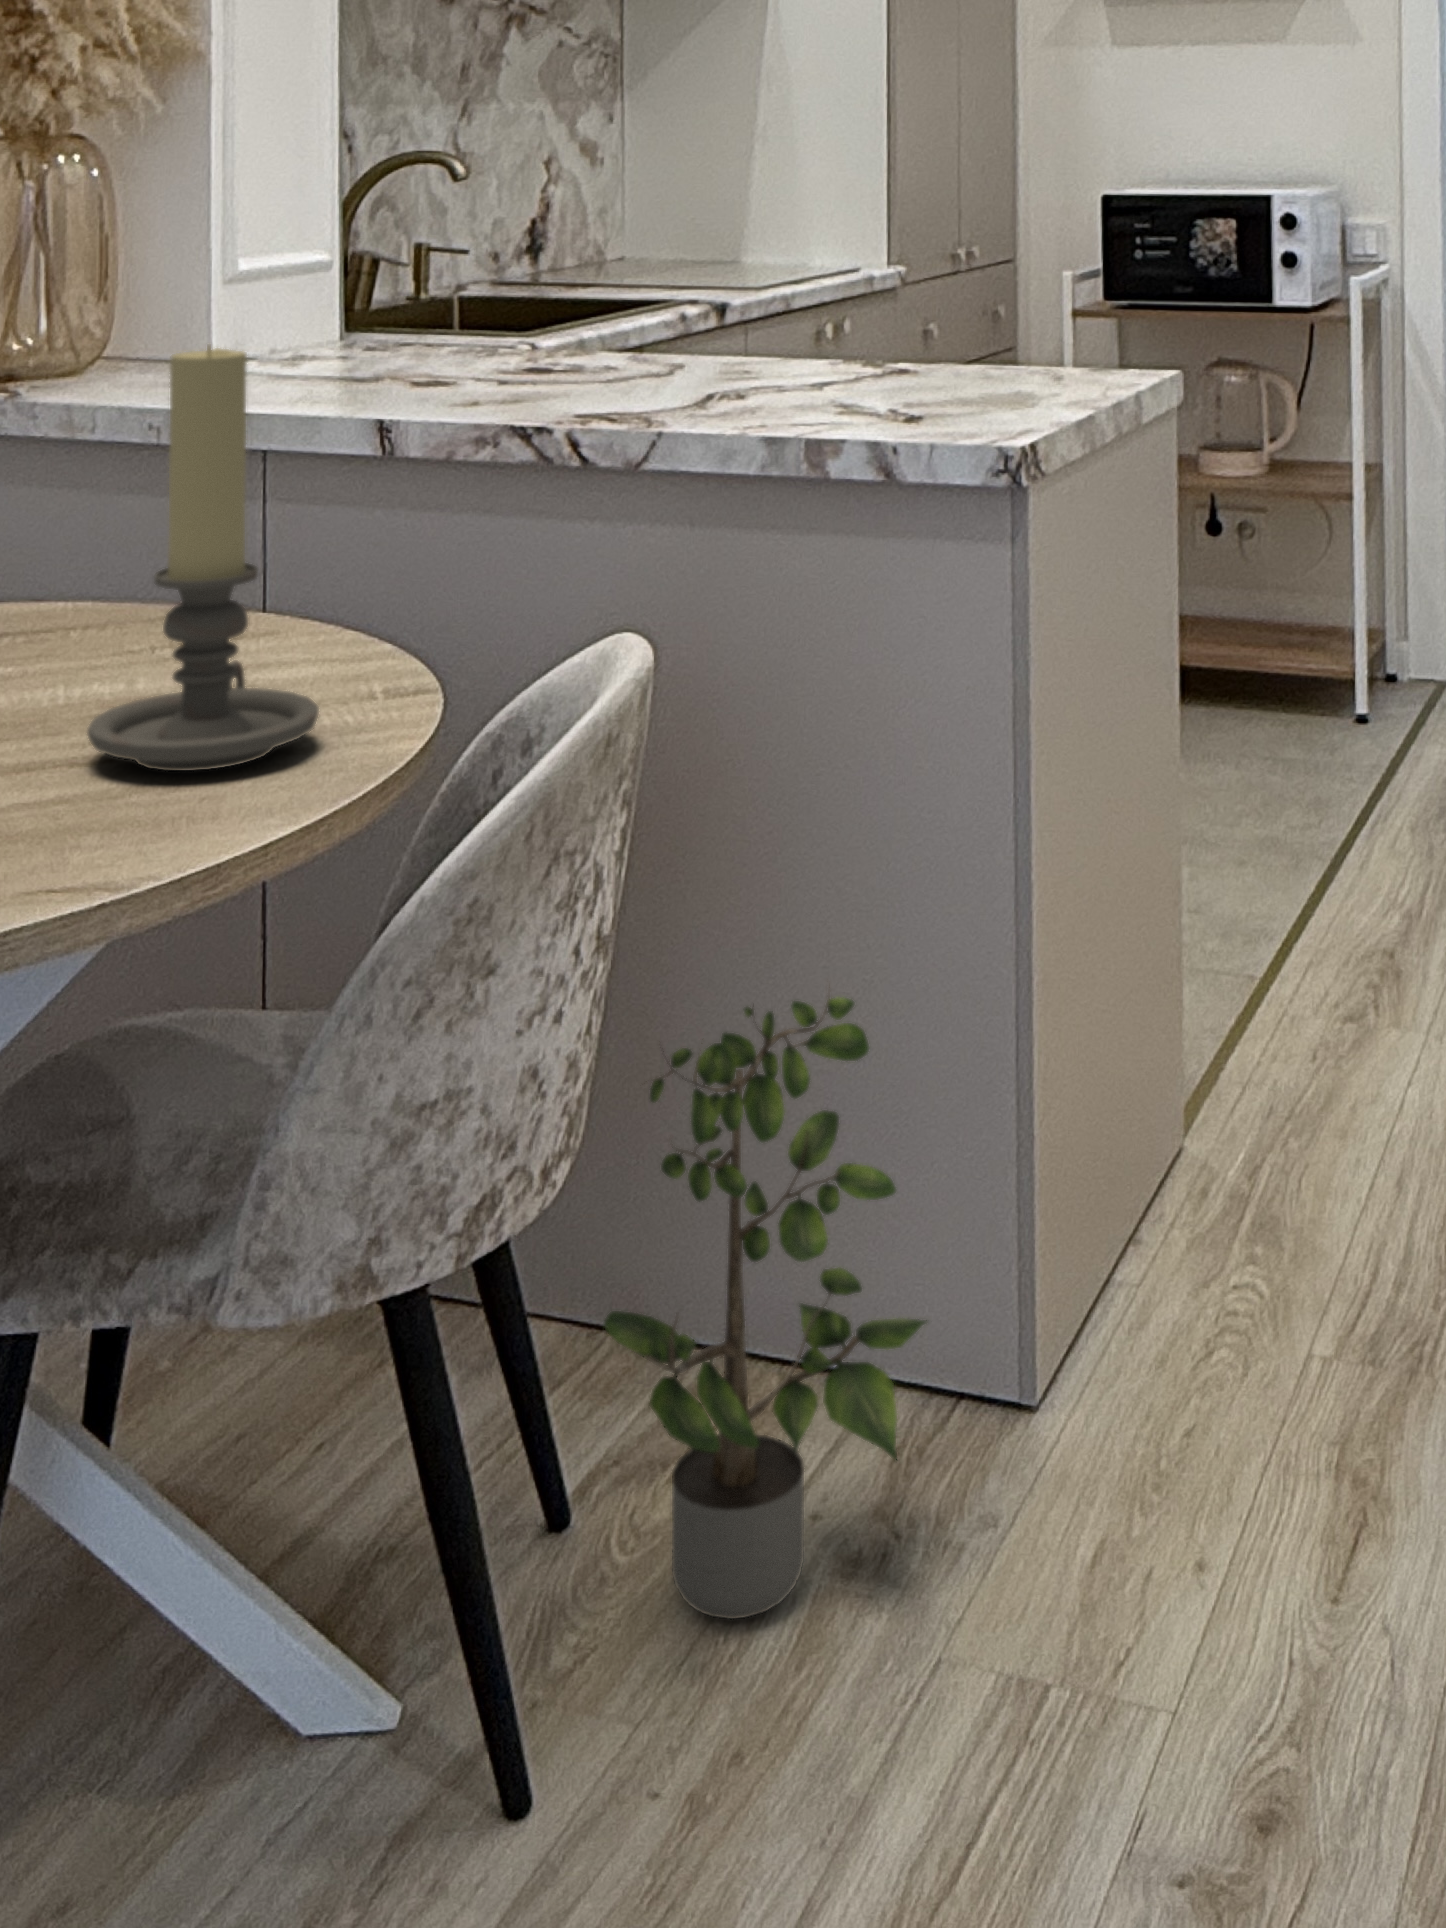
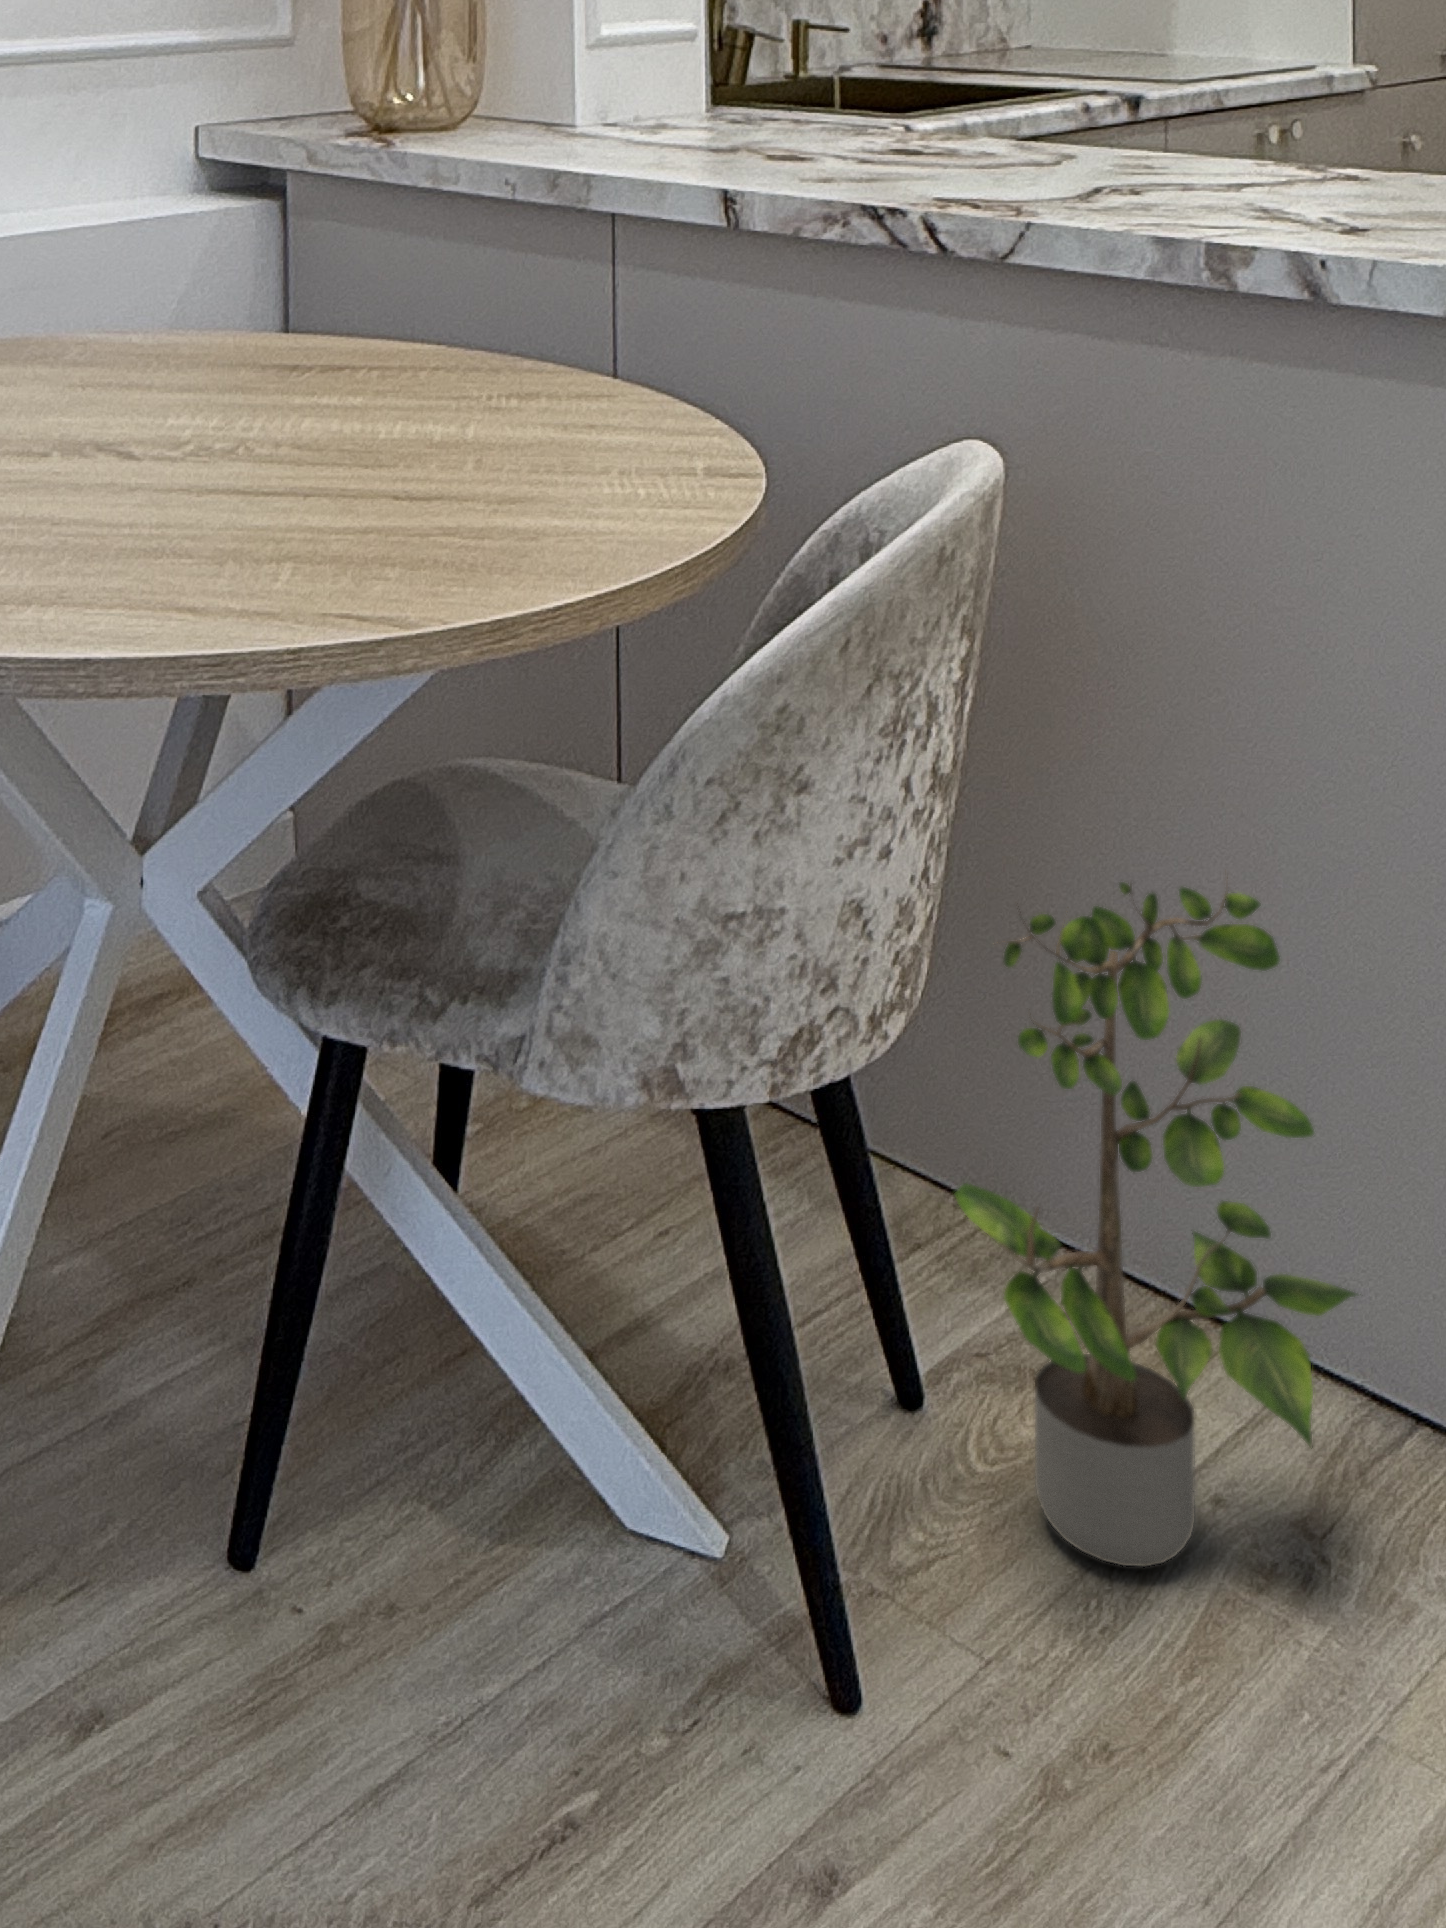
candle holder: present [87,345,319,771] -> none [402,93,630,529]

